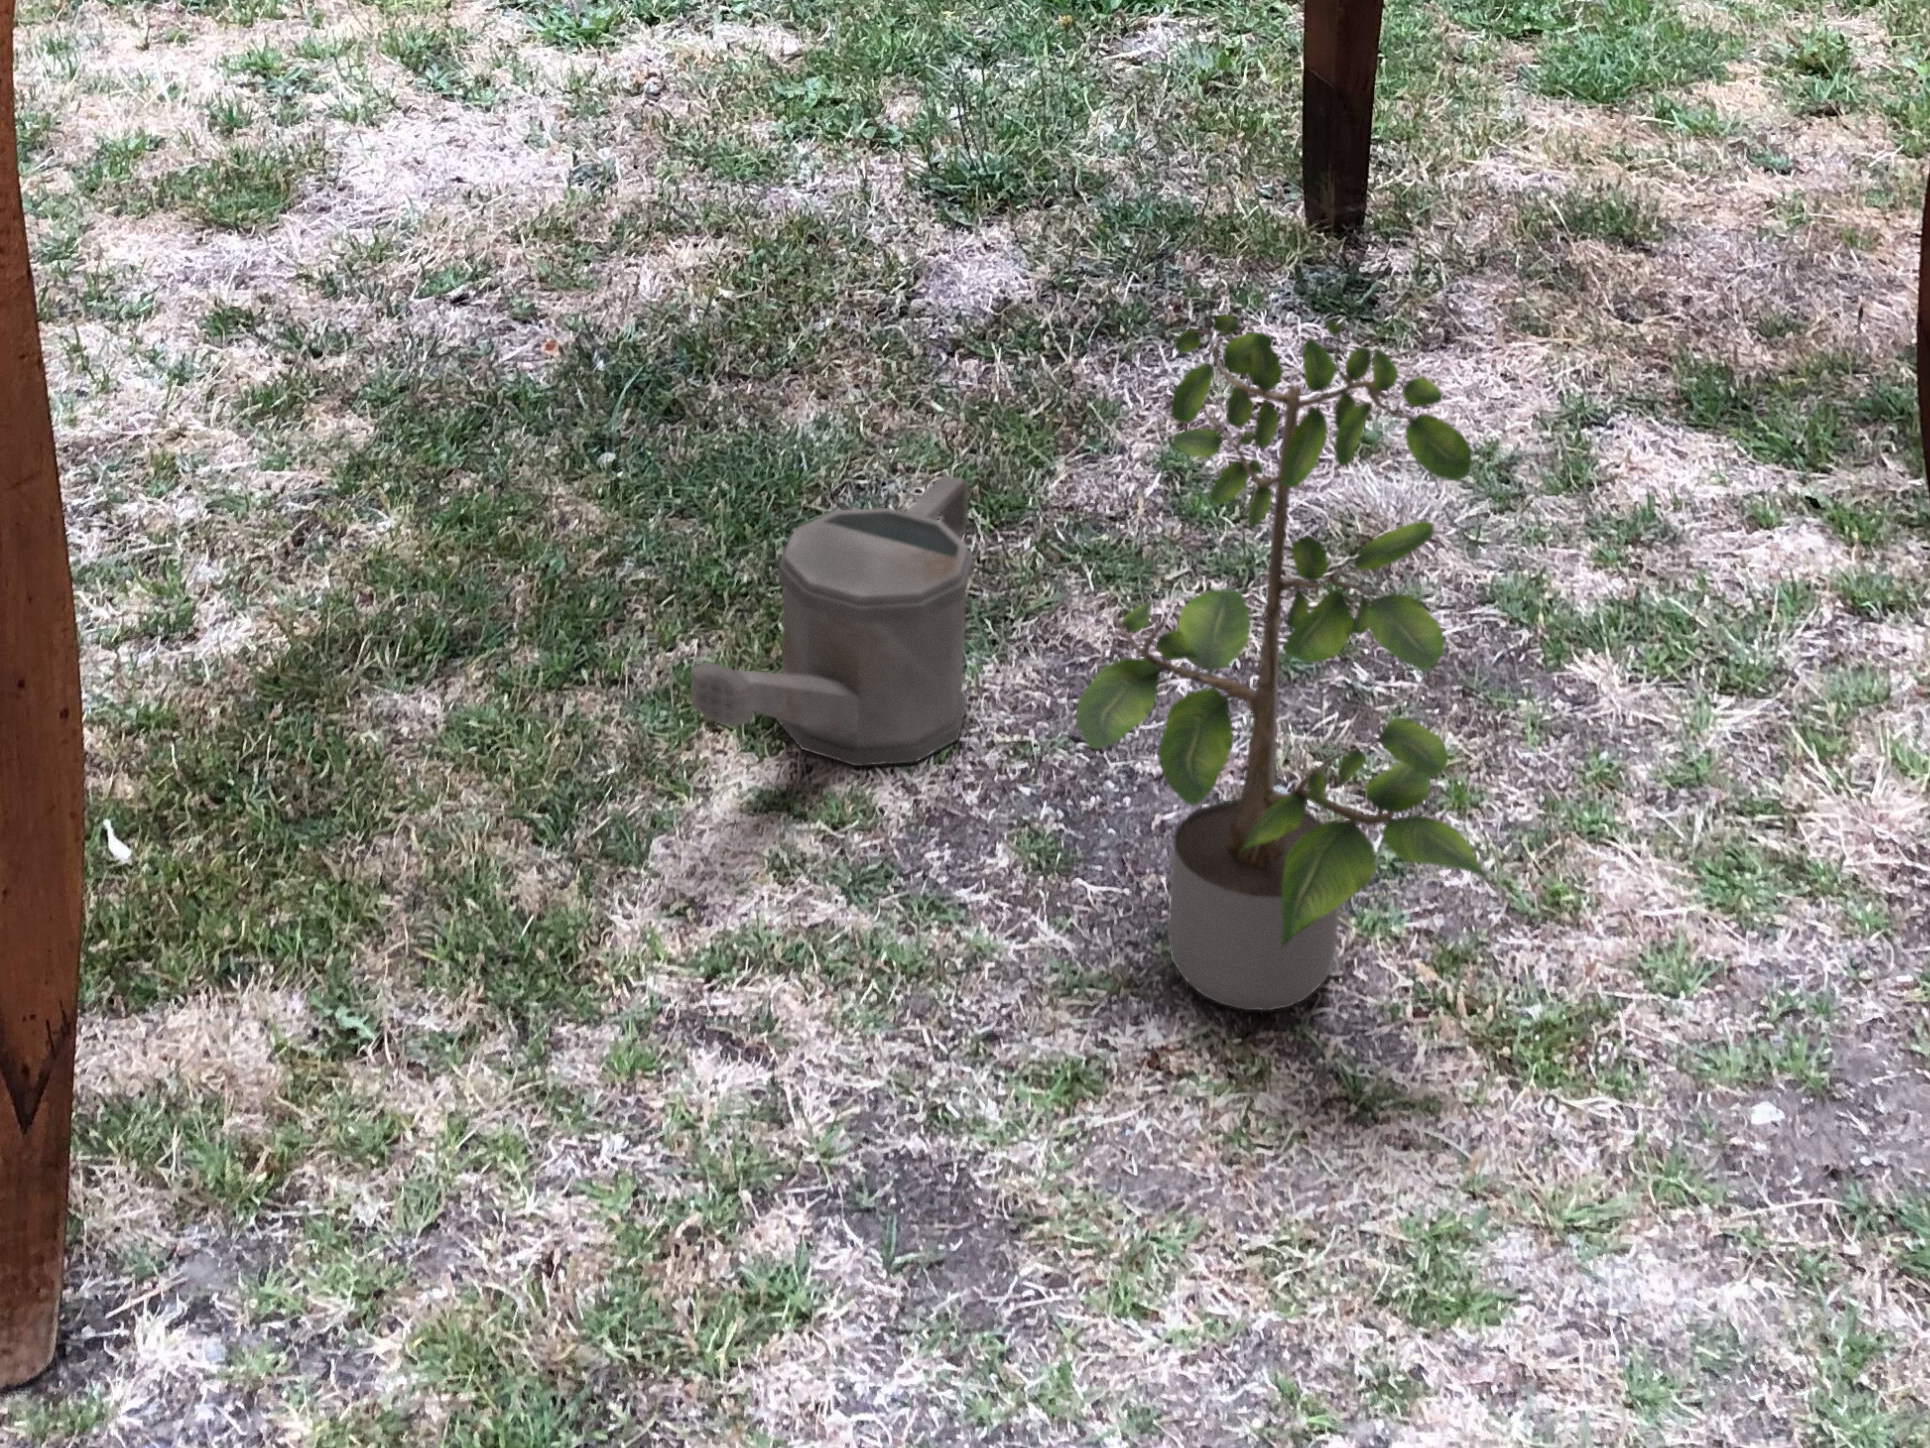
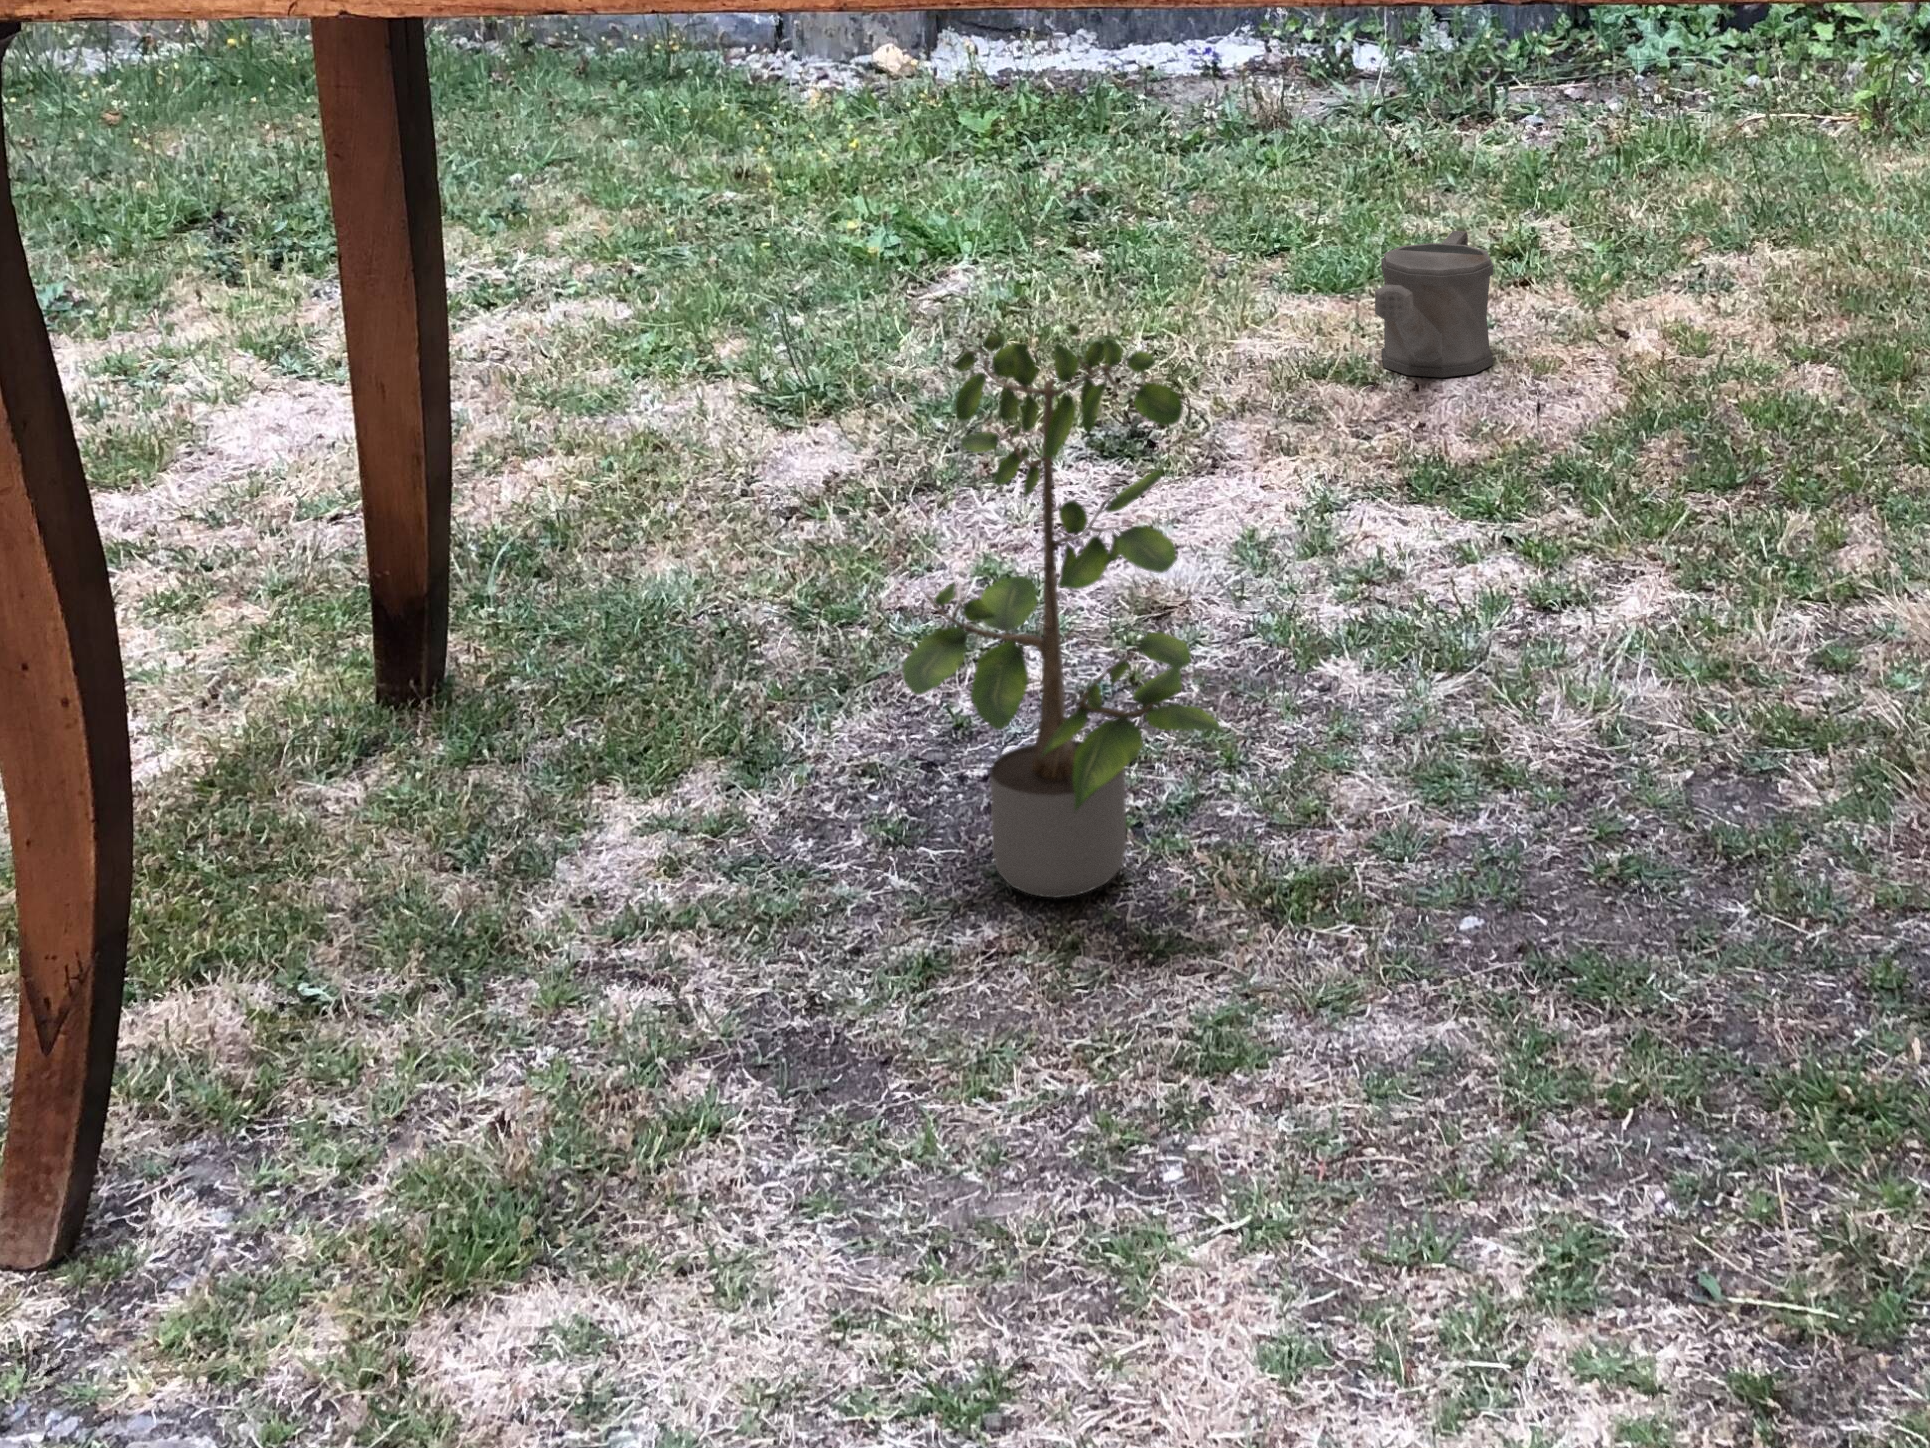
watering can: present [691,475,972,766] -> present [1375,231,1493,377]

